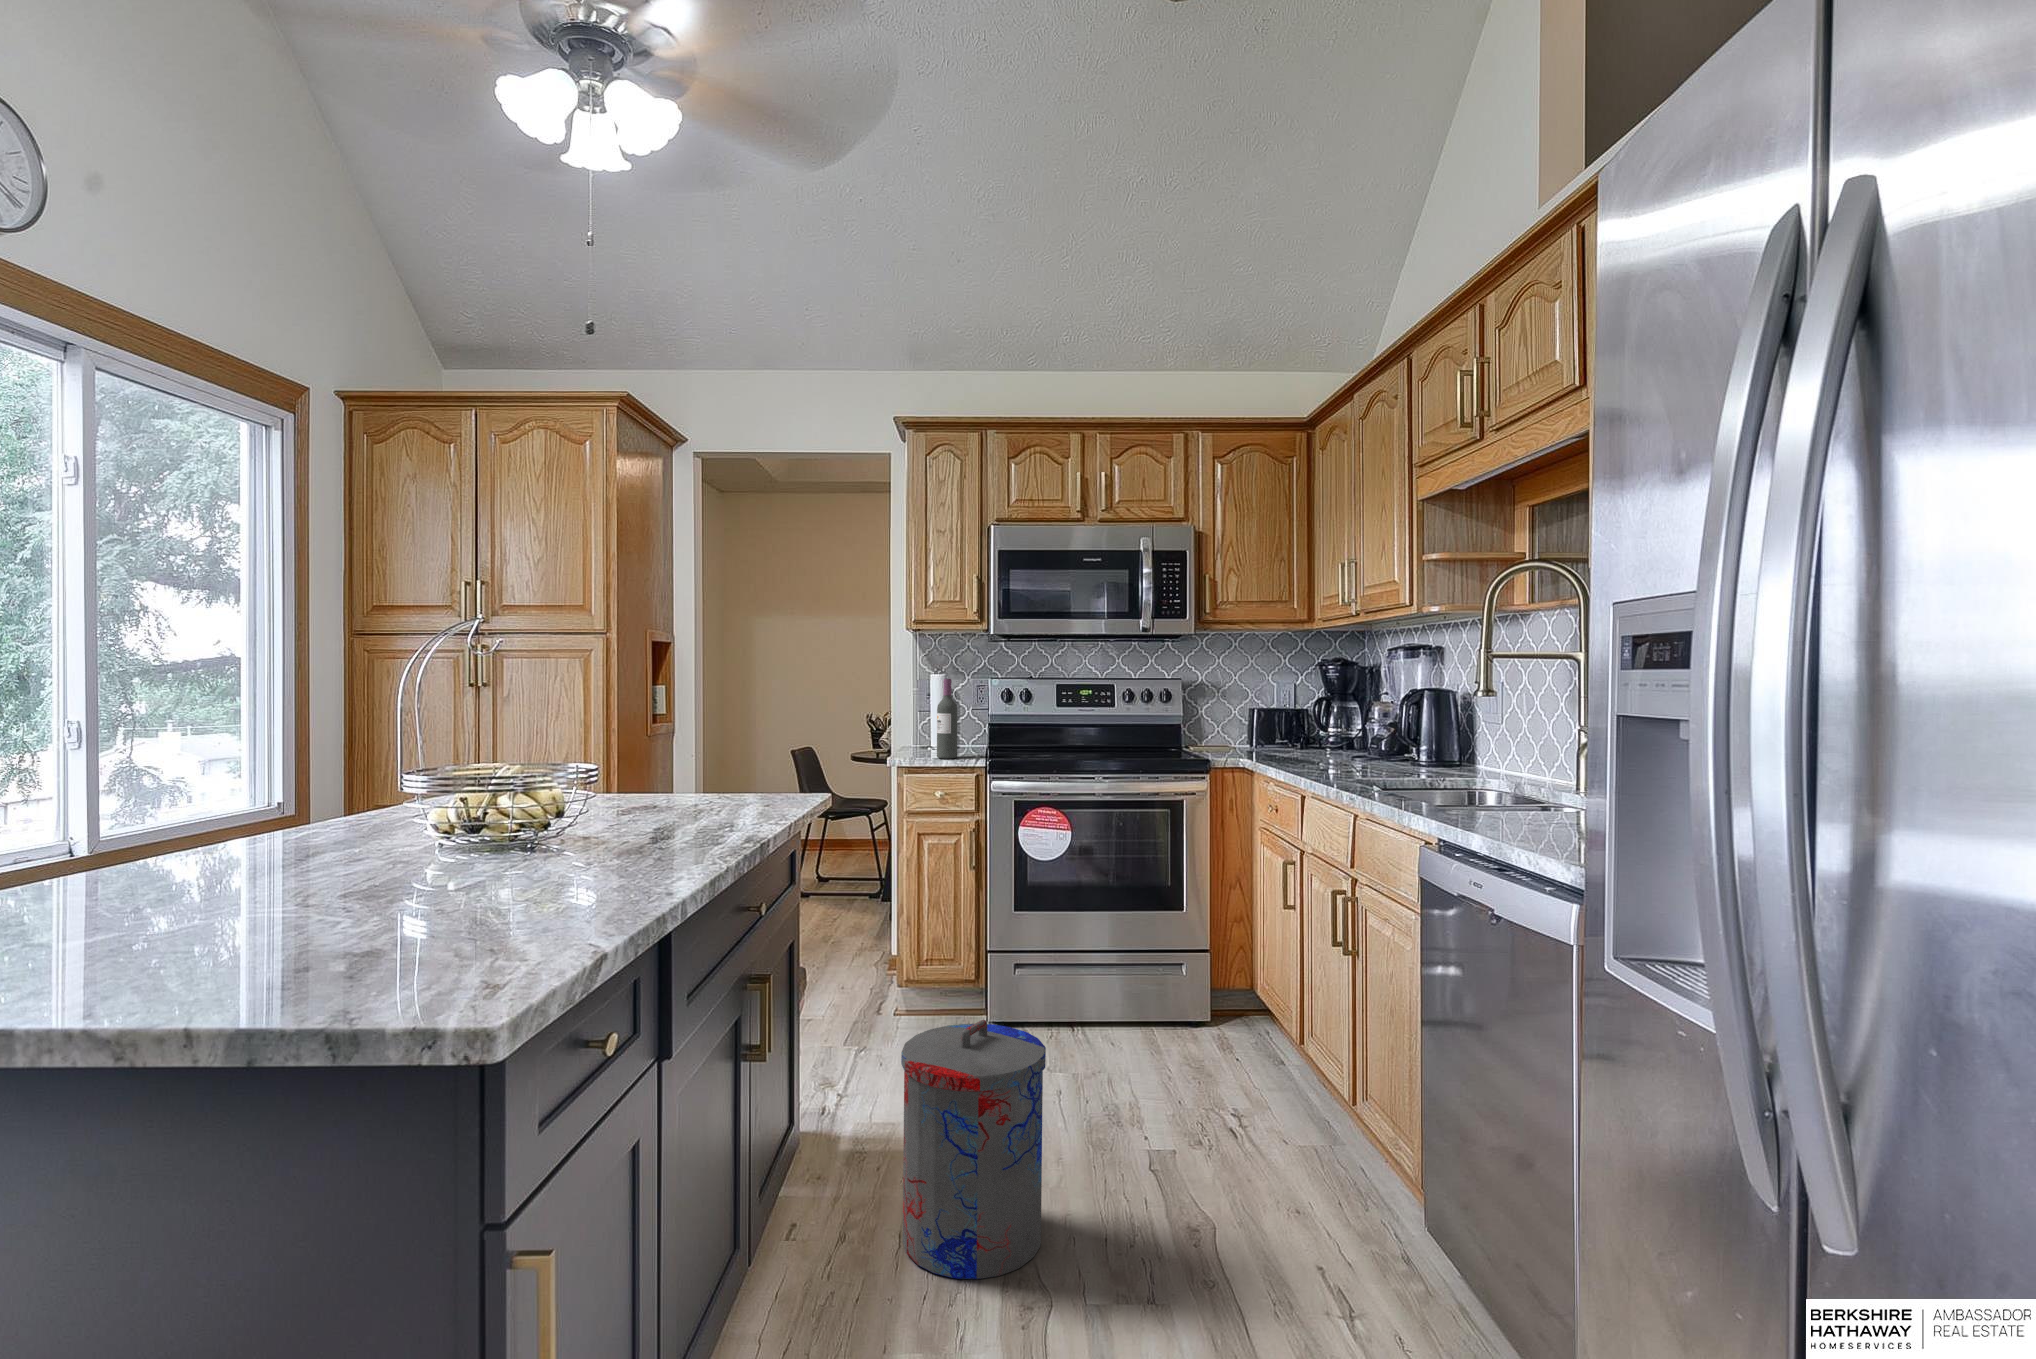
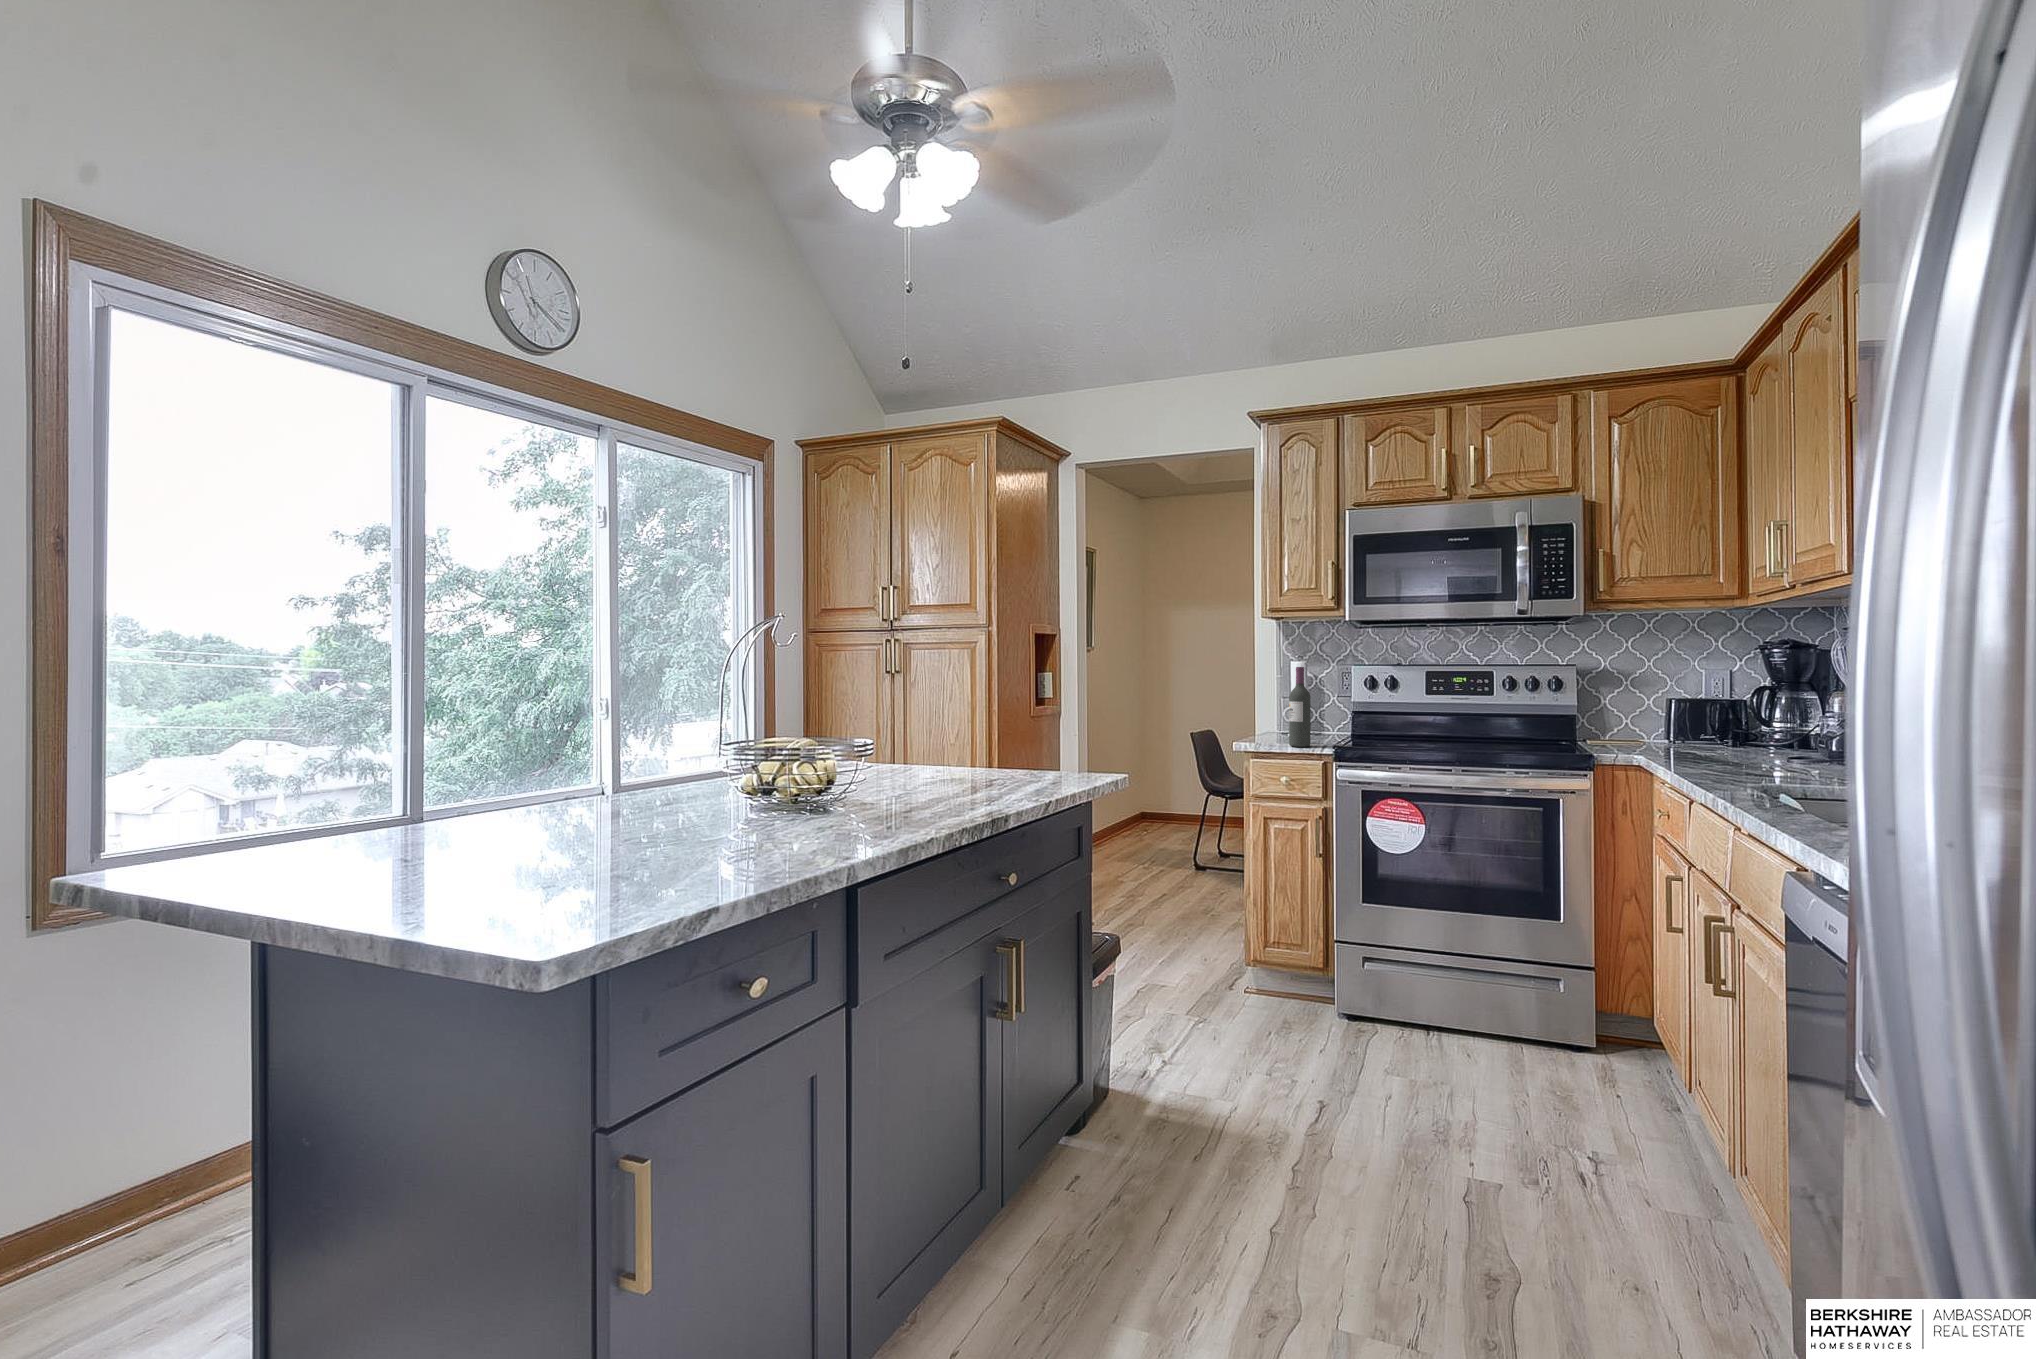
trash can: present [901,1020,1046,1279] -> none [1179,1001,1324,1252]

